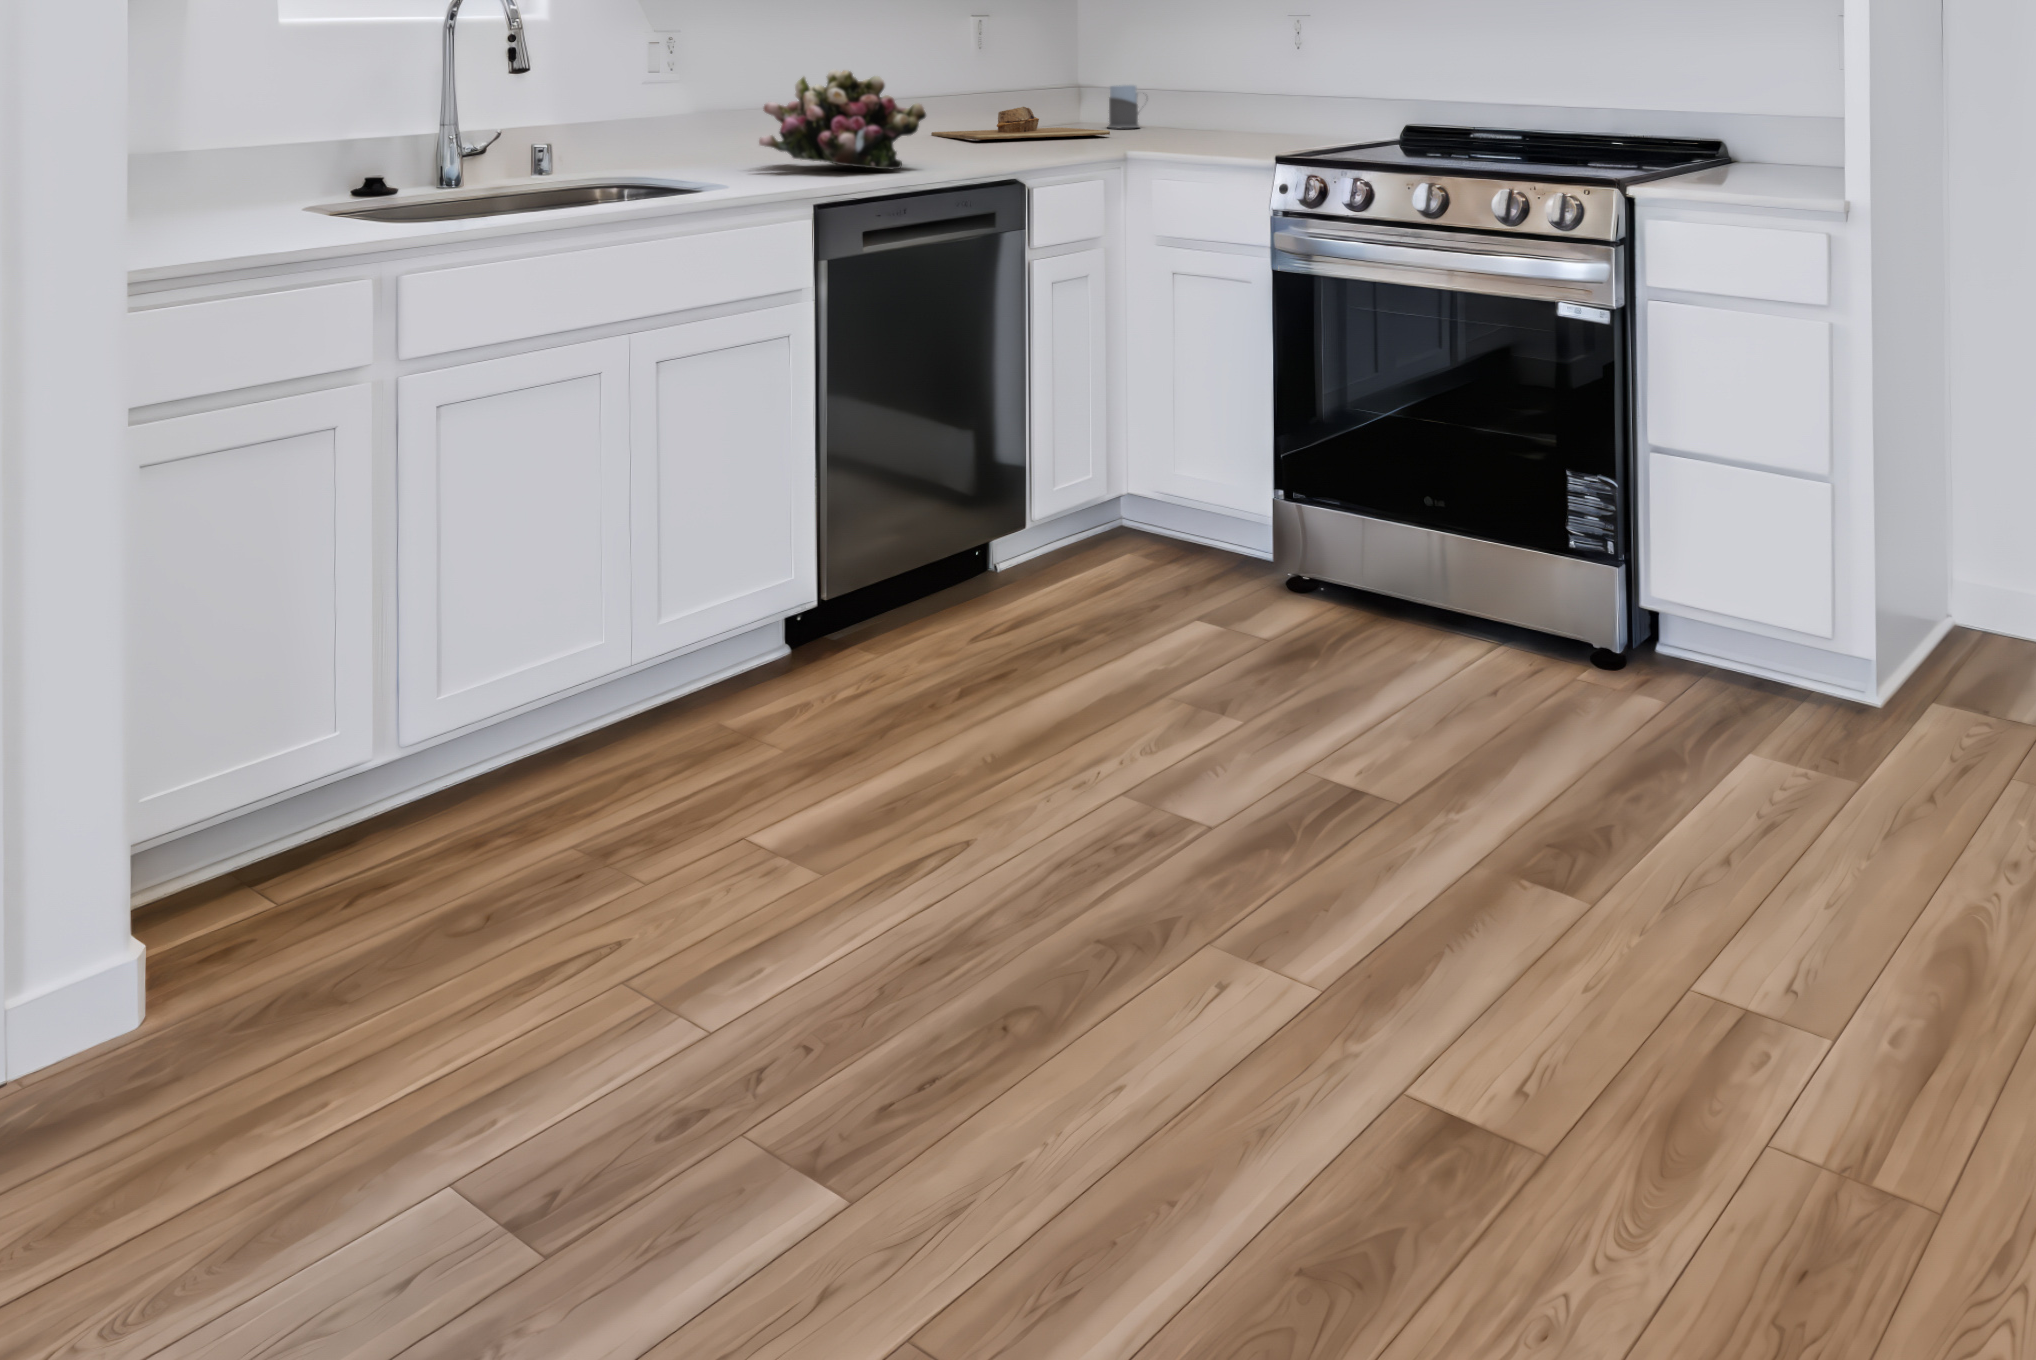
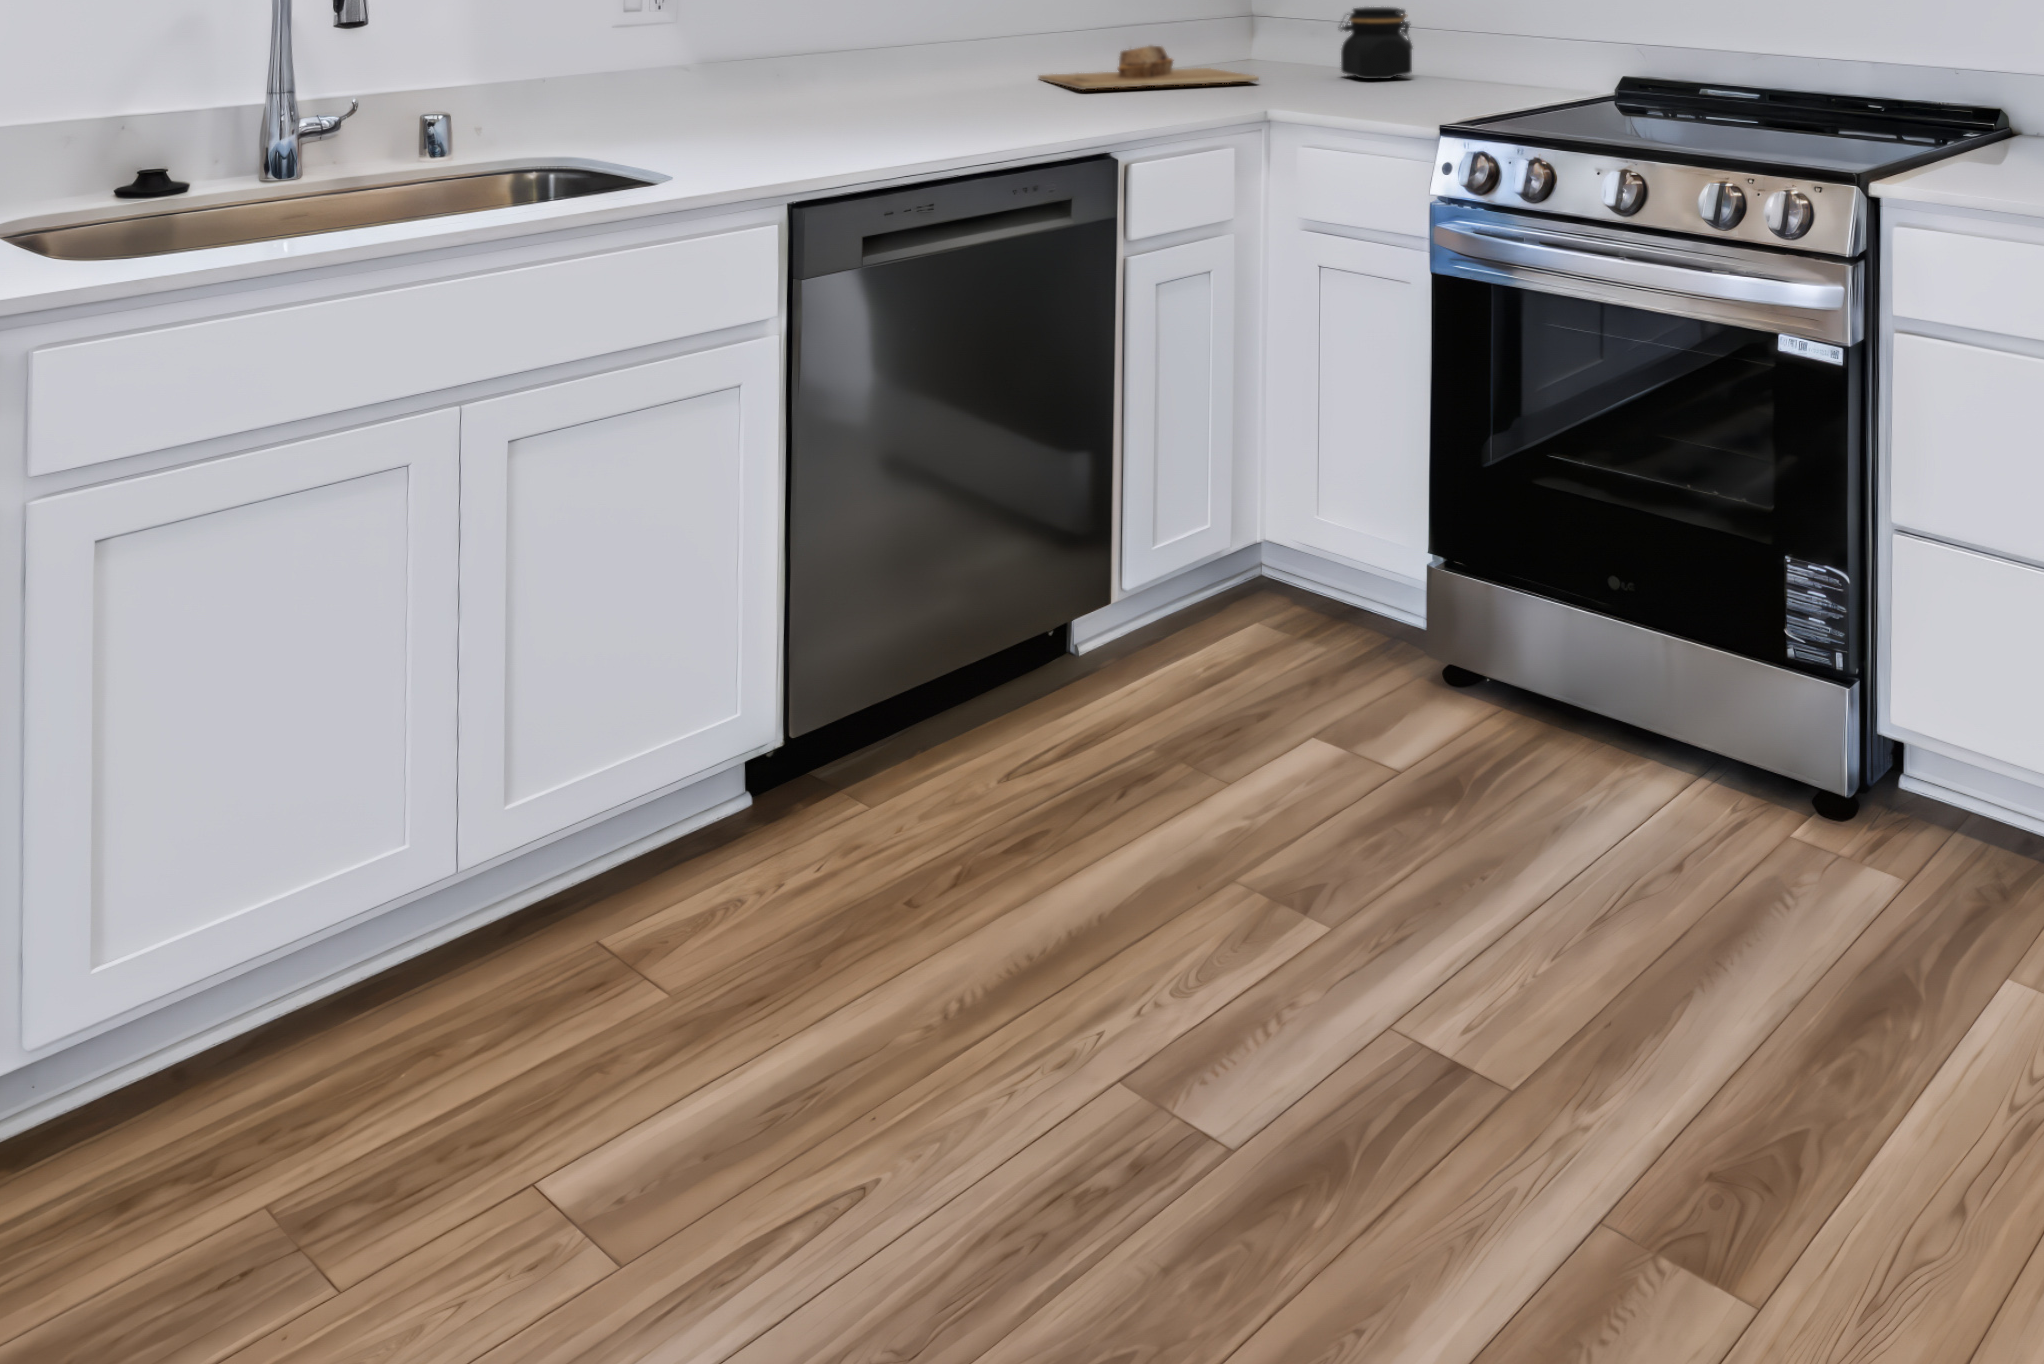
flower arrangement: present [759,70,926,169] -> none [738,9,971,145]
jar: none [1170,76,1229,133] -> present [1340,7,1412,79]
mug: present [1108,85,1139,128] -> none [1267,16,1319,69]

